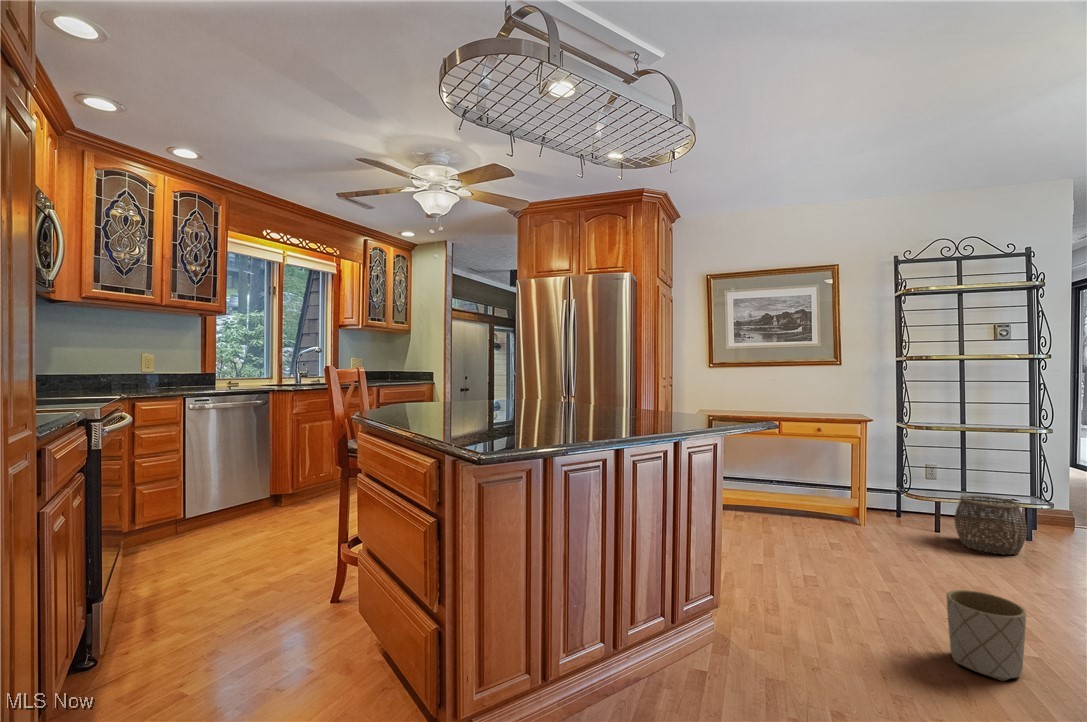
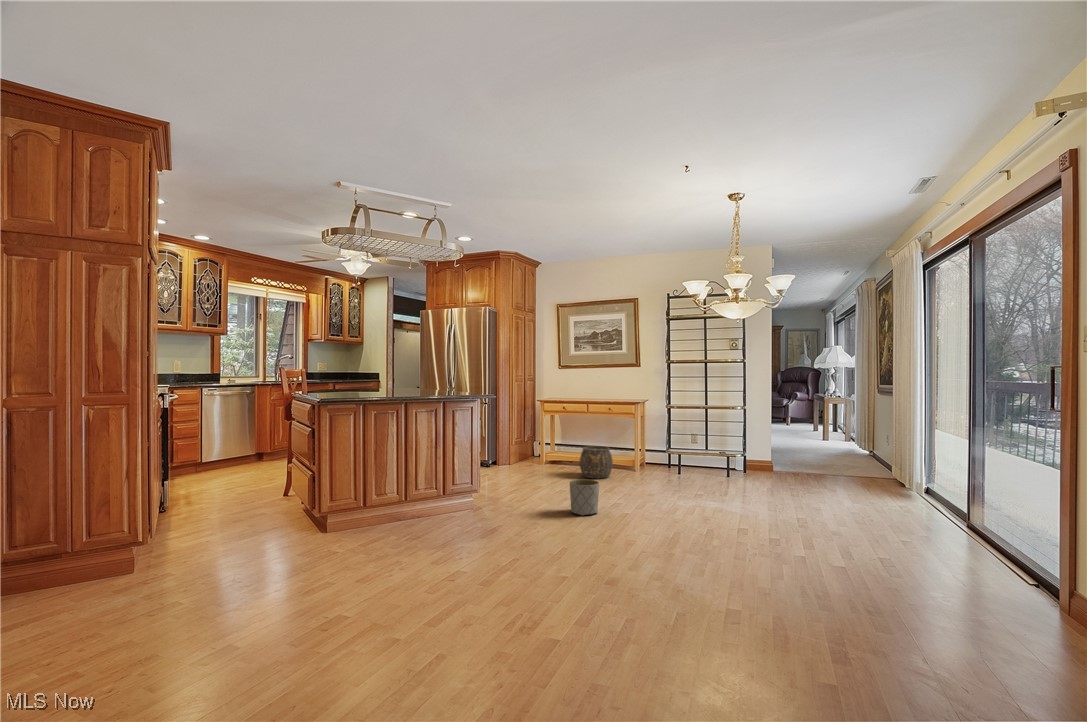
woven basket: present [954,495,1027,555] -> present [580,446,613,479]

